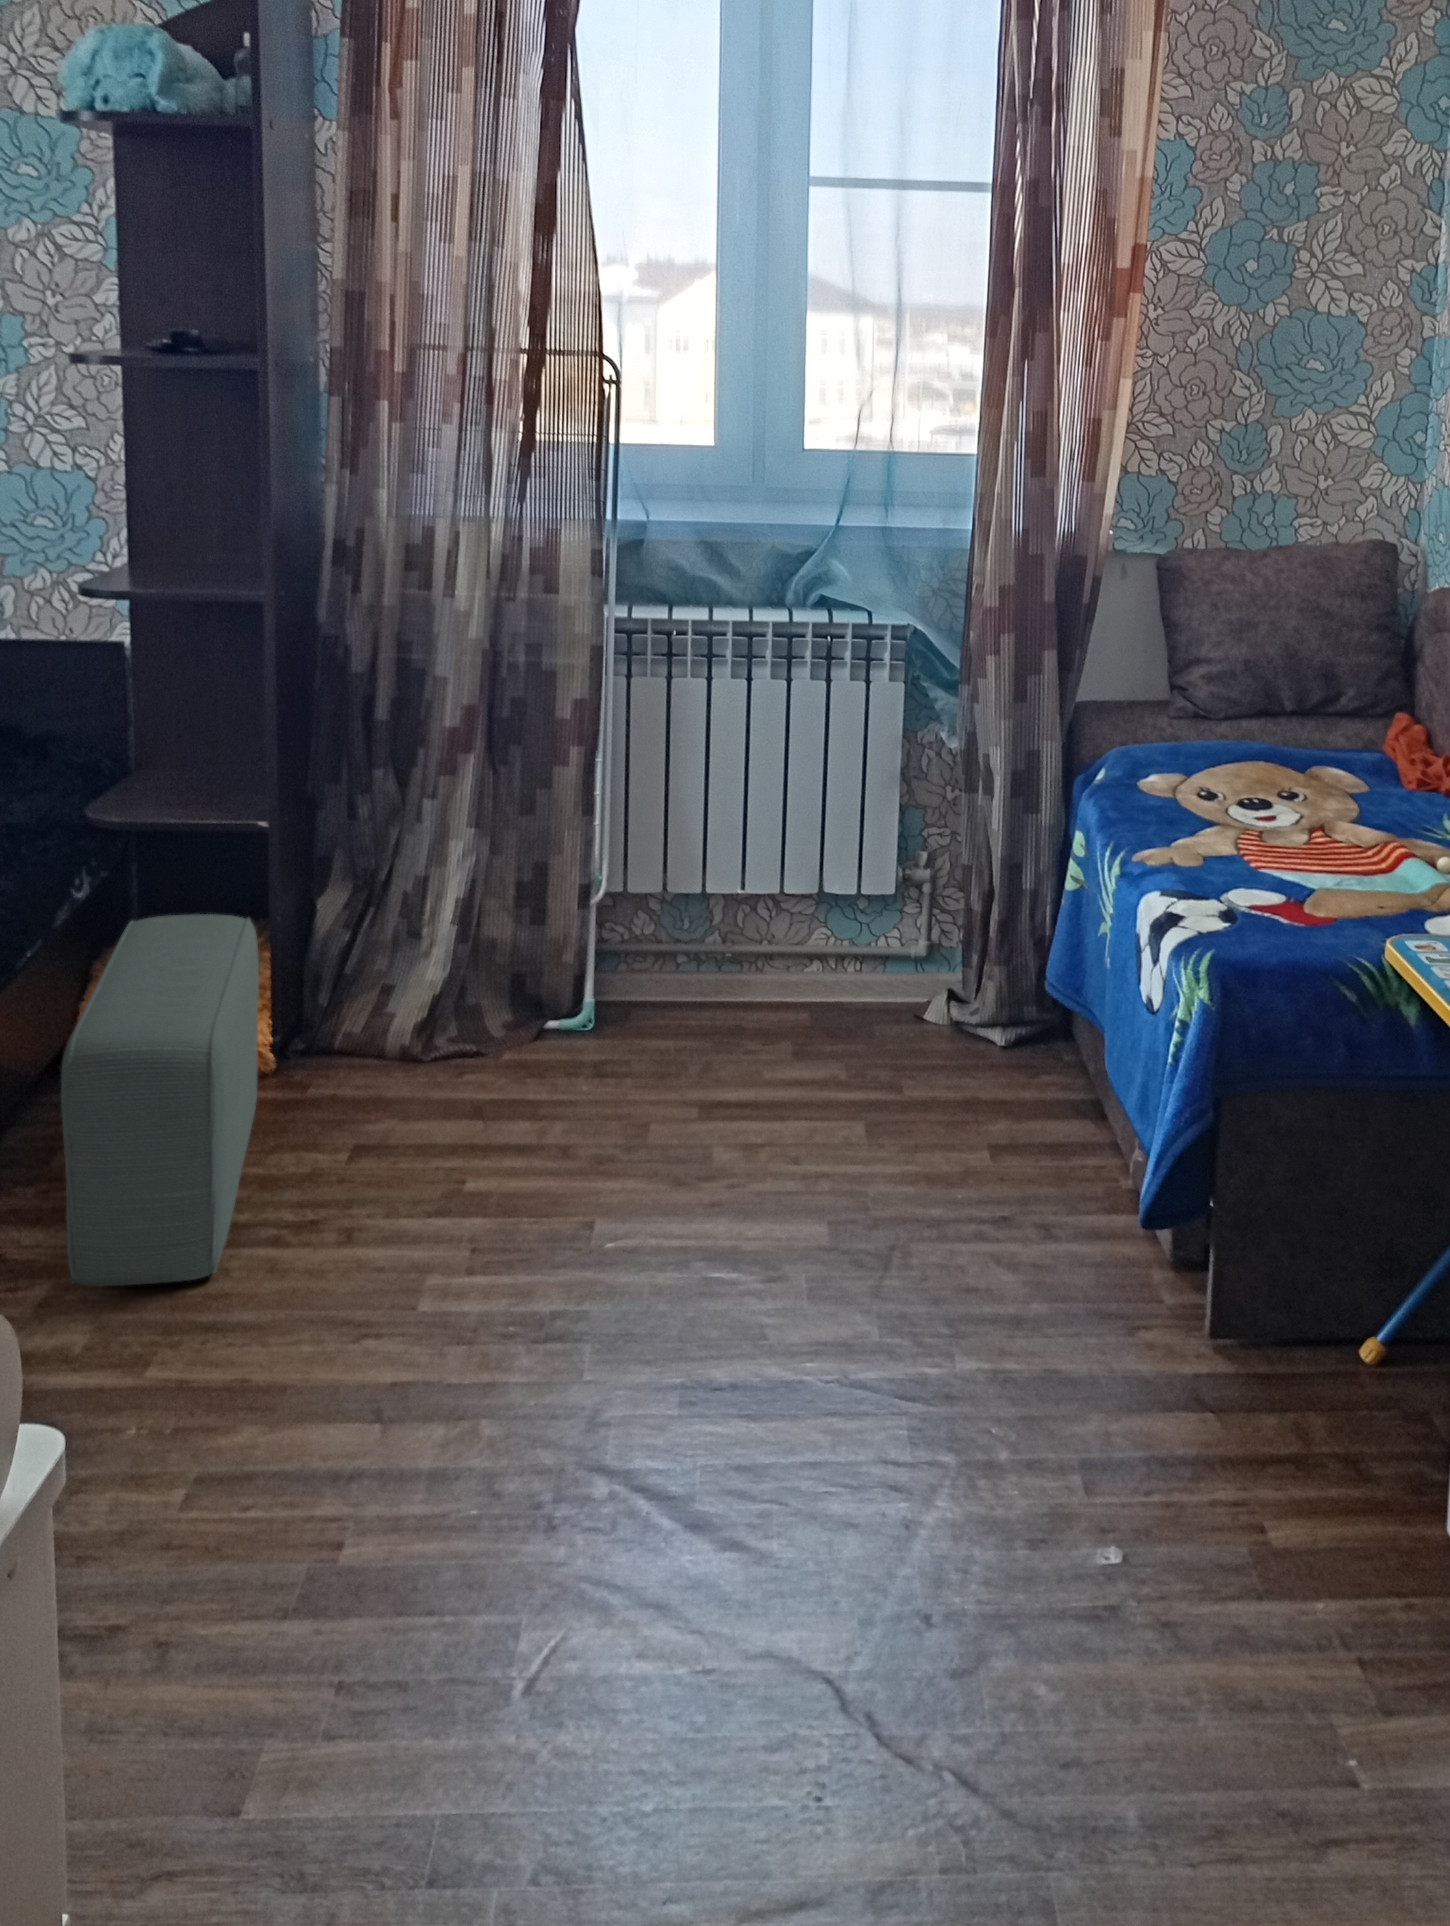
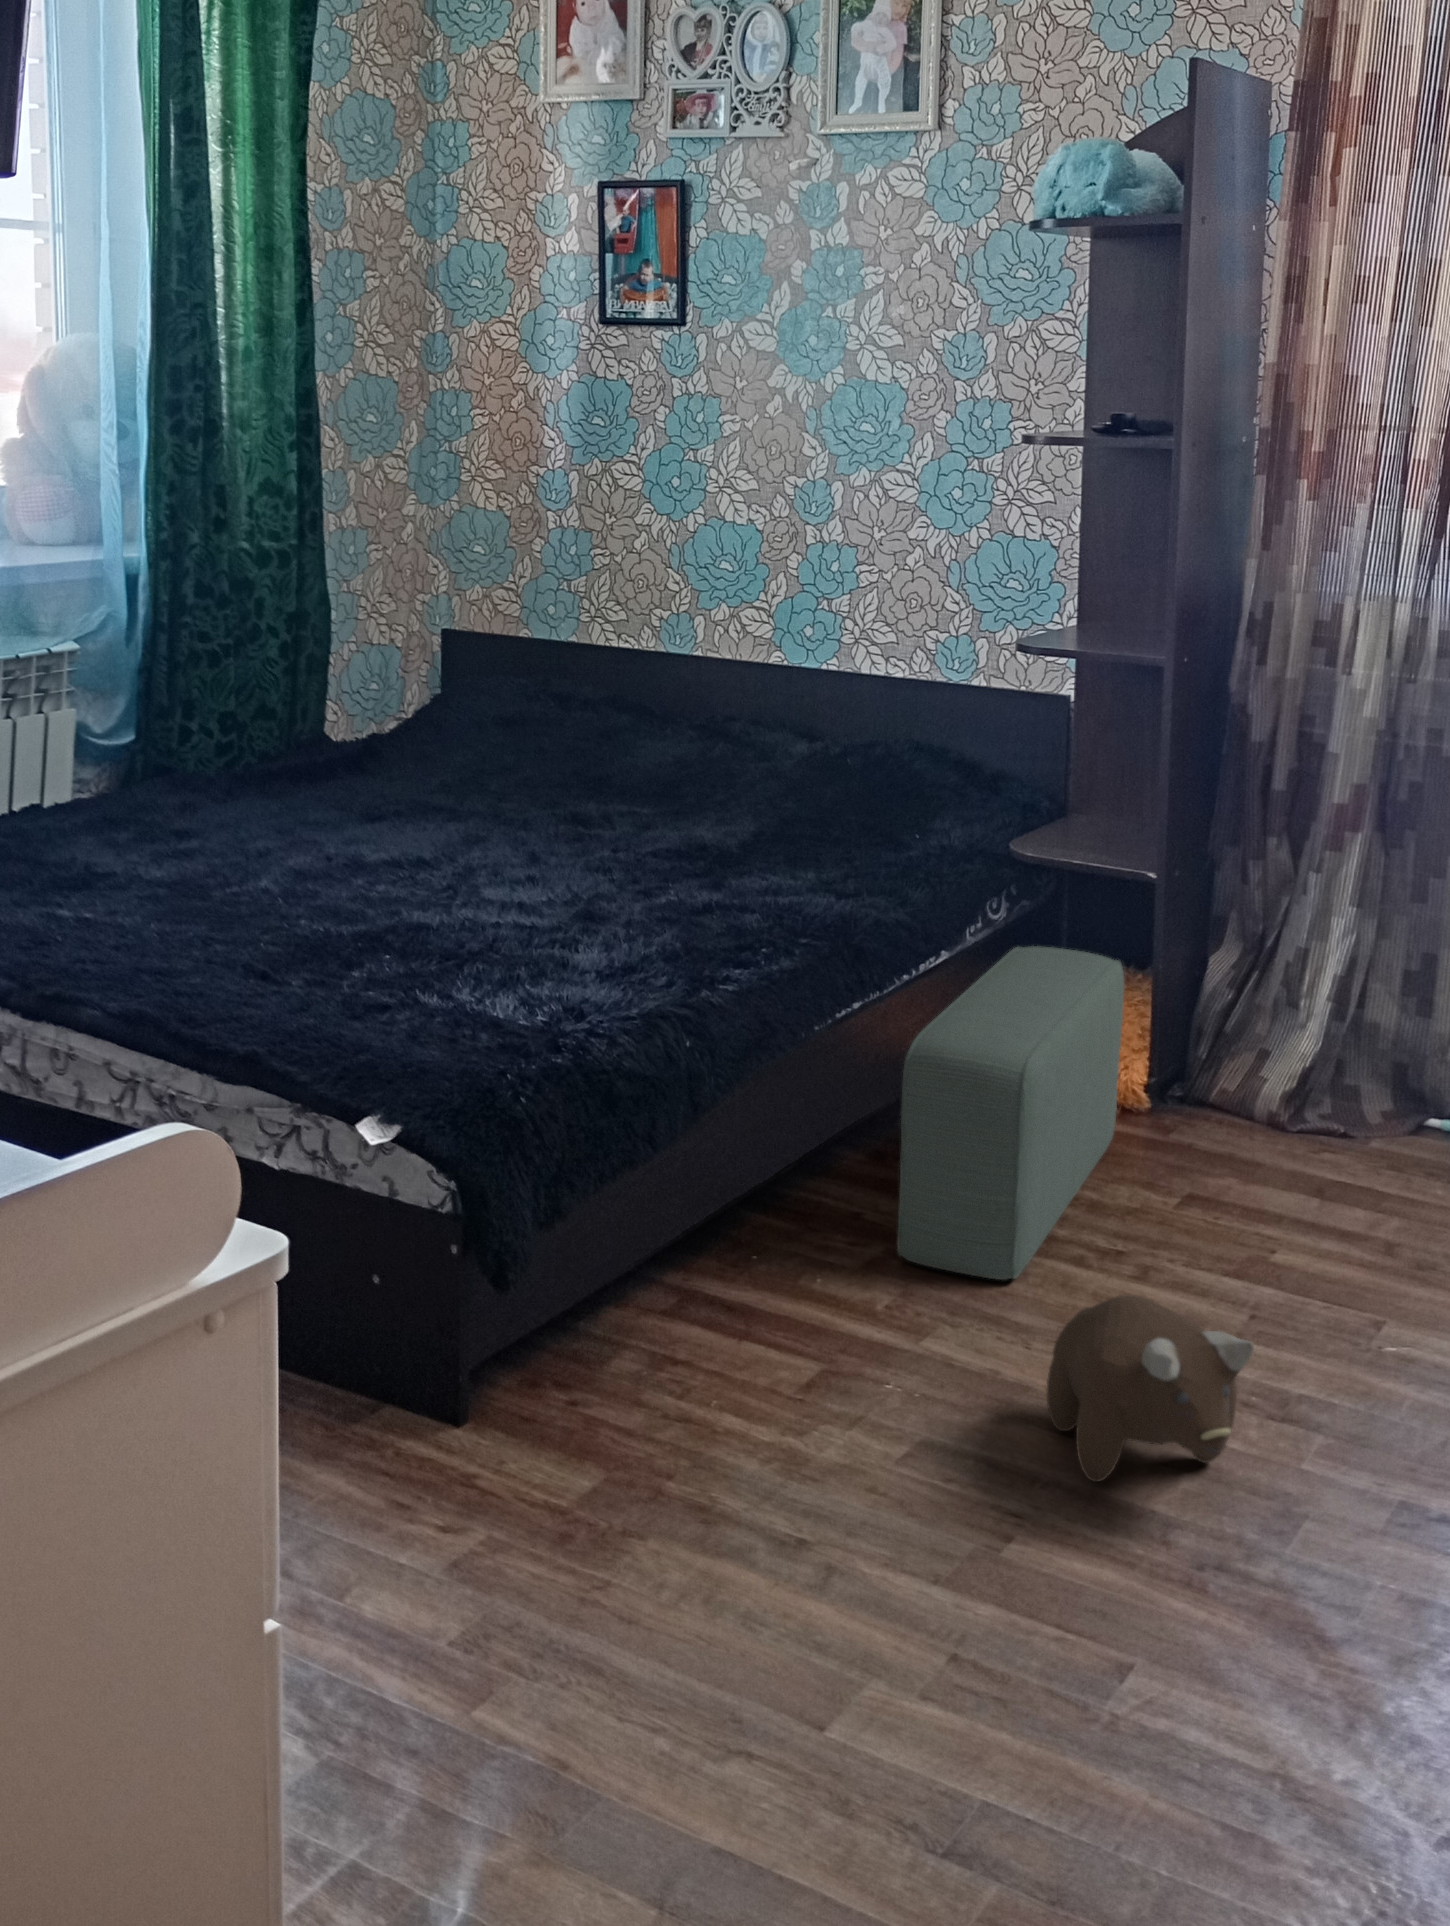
plush toy: none [313,1251,543,1451] -> present [1047,1294,1254,1482]

